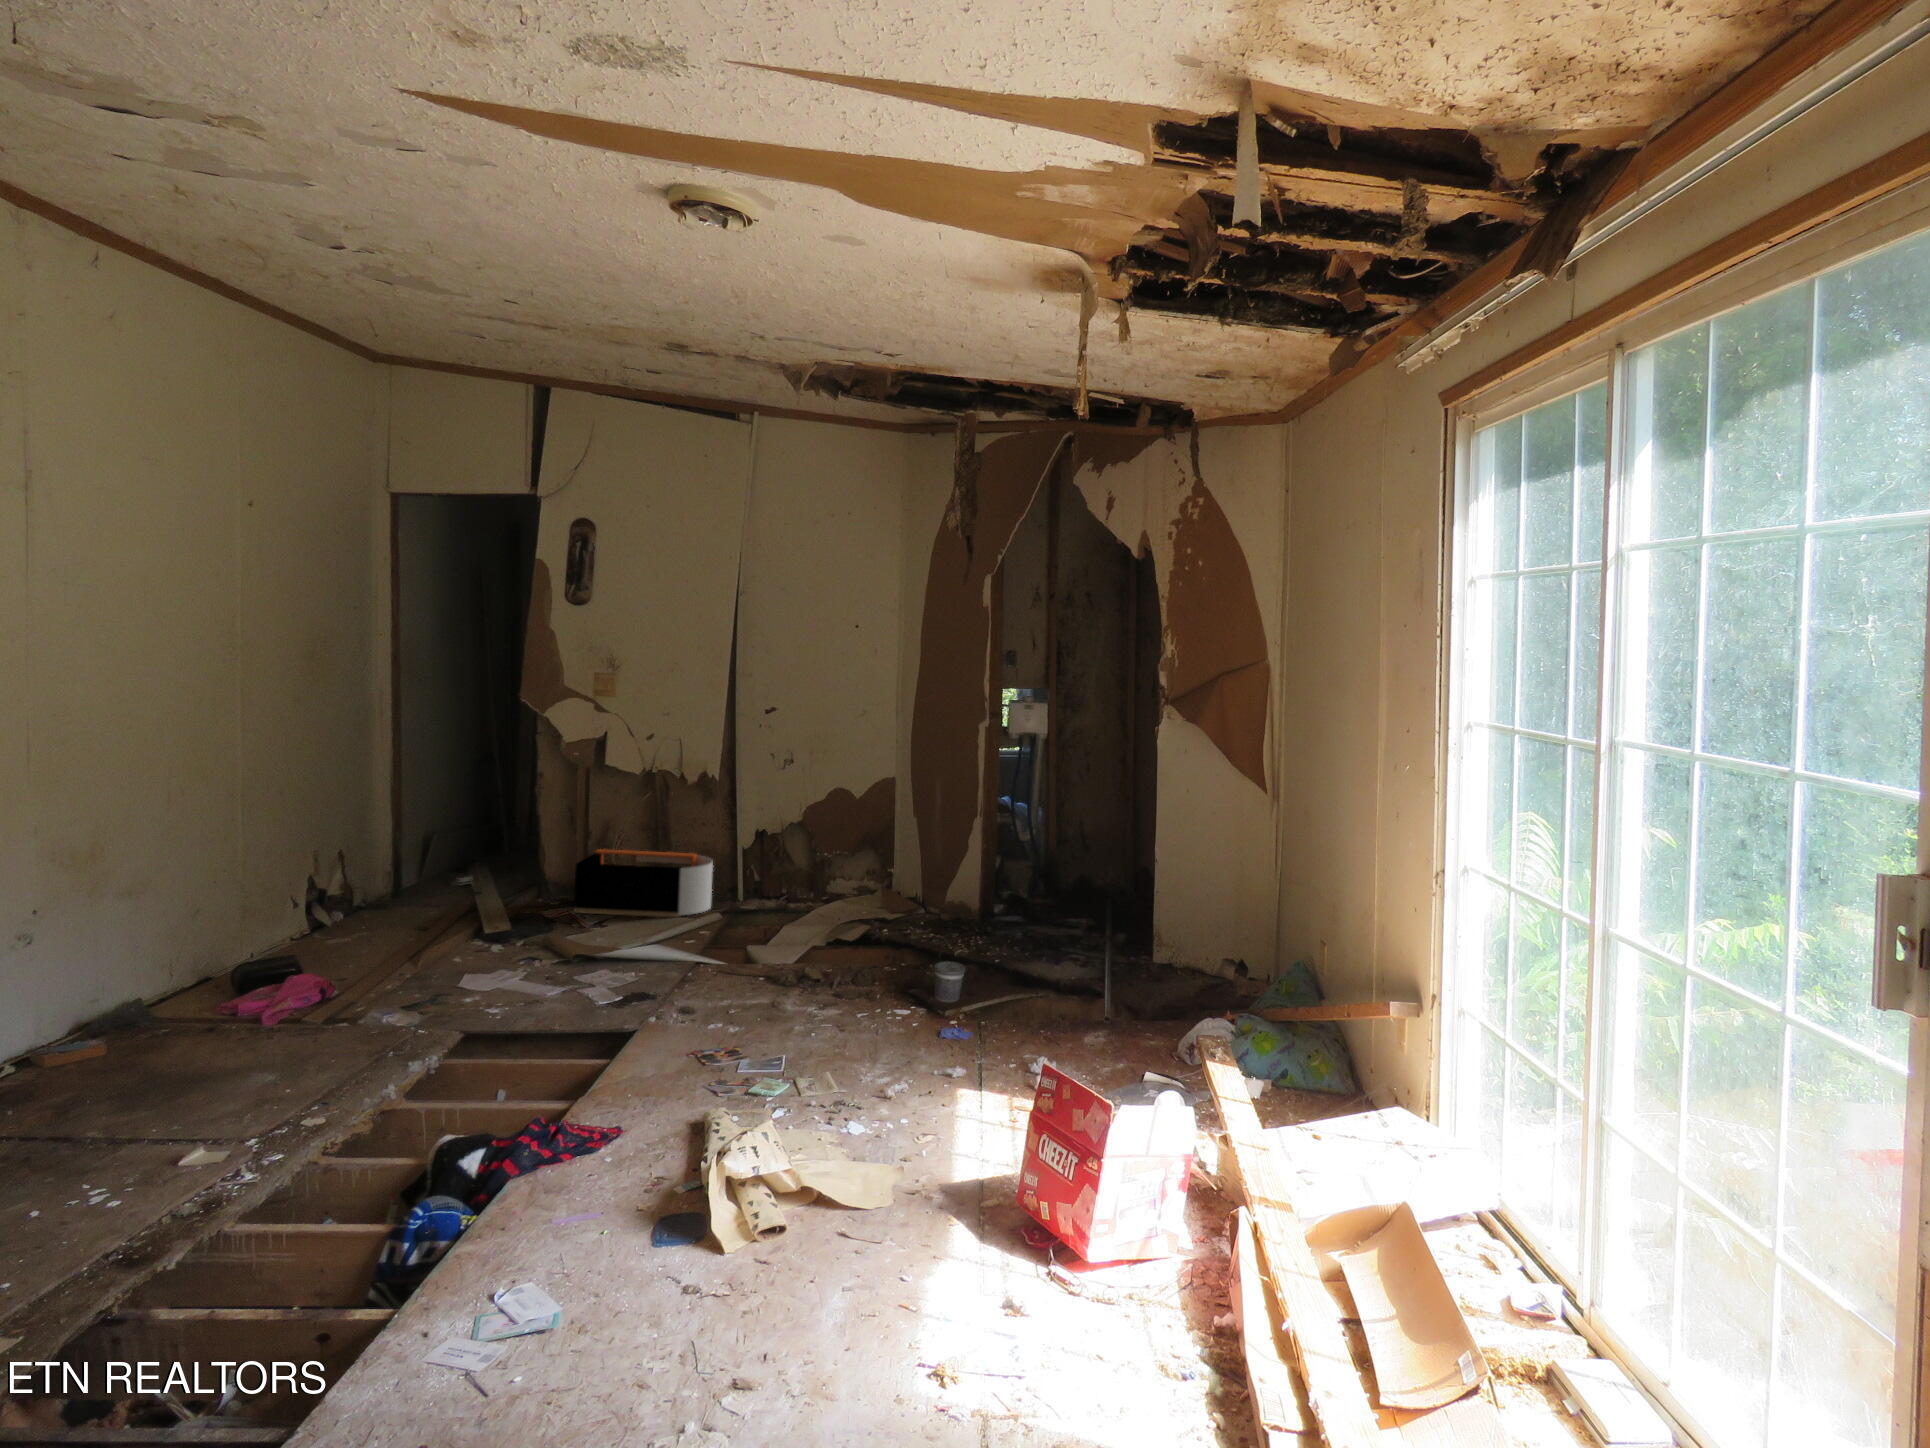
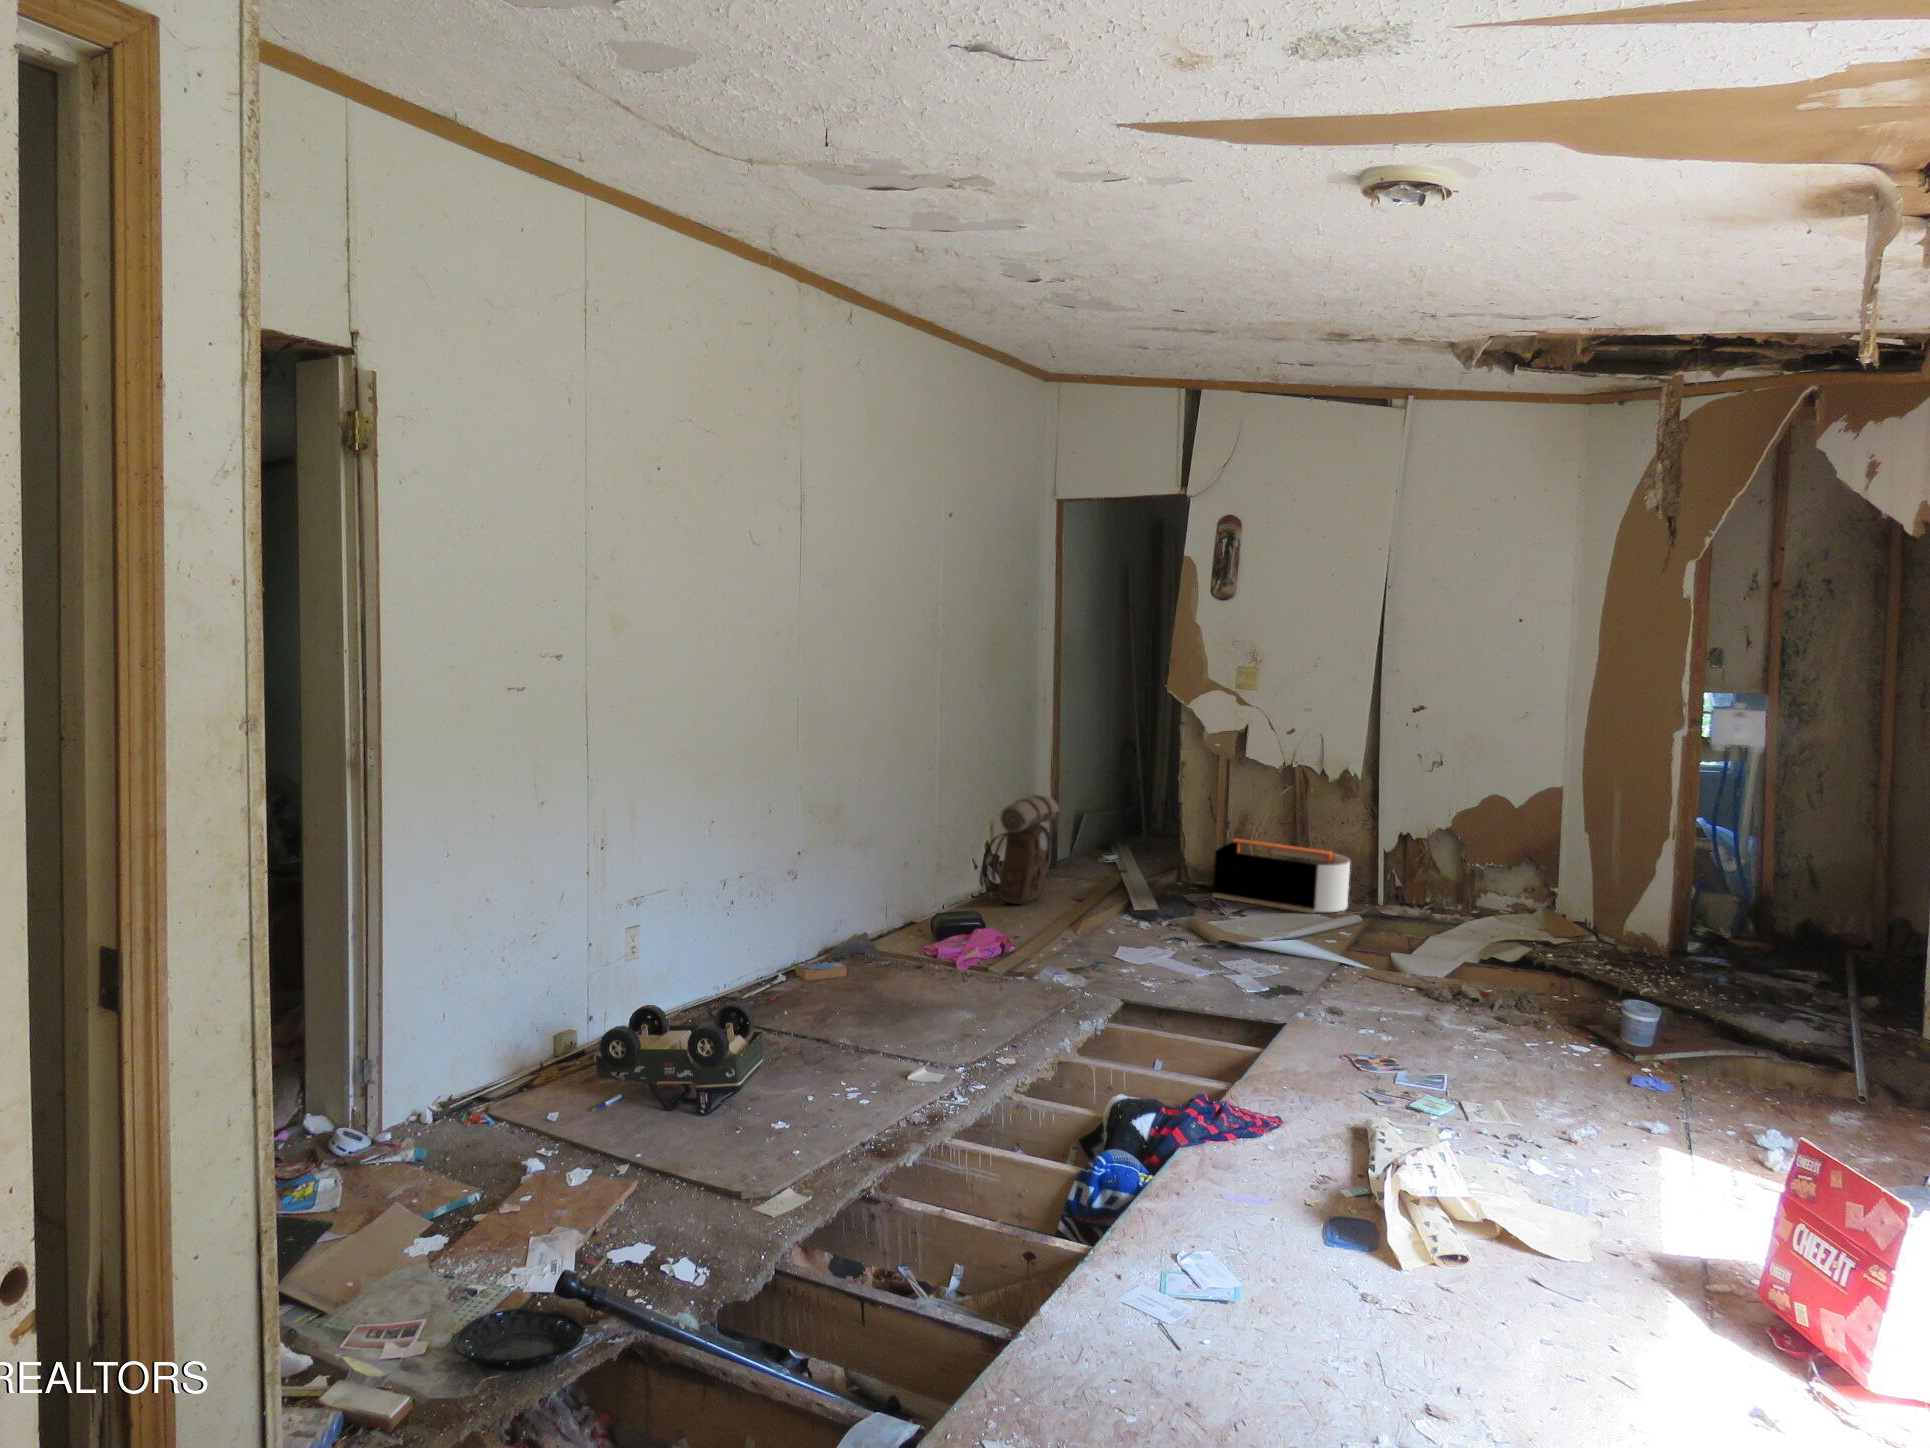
backpack: none [287,820,394,947] -> present [979,795,1059,904]

